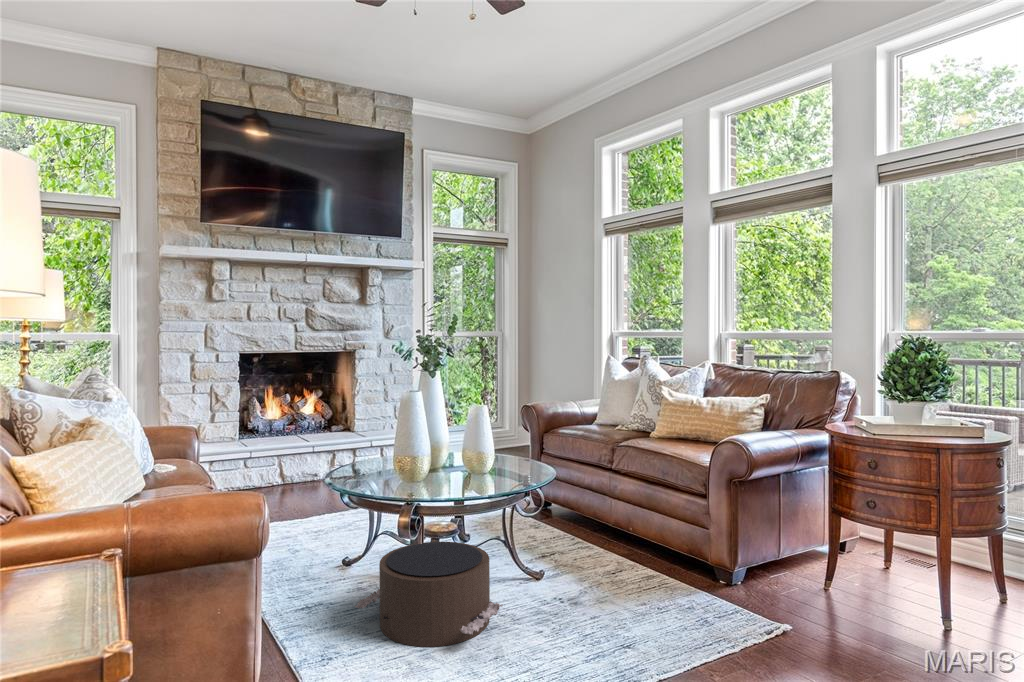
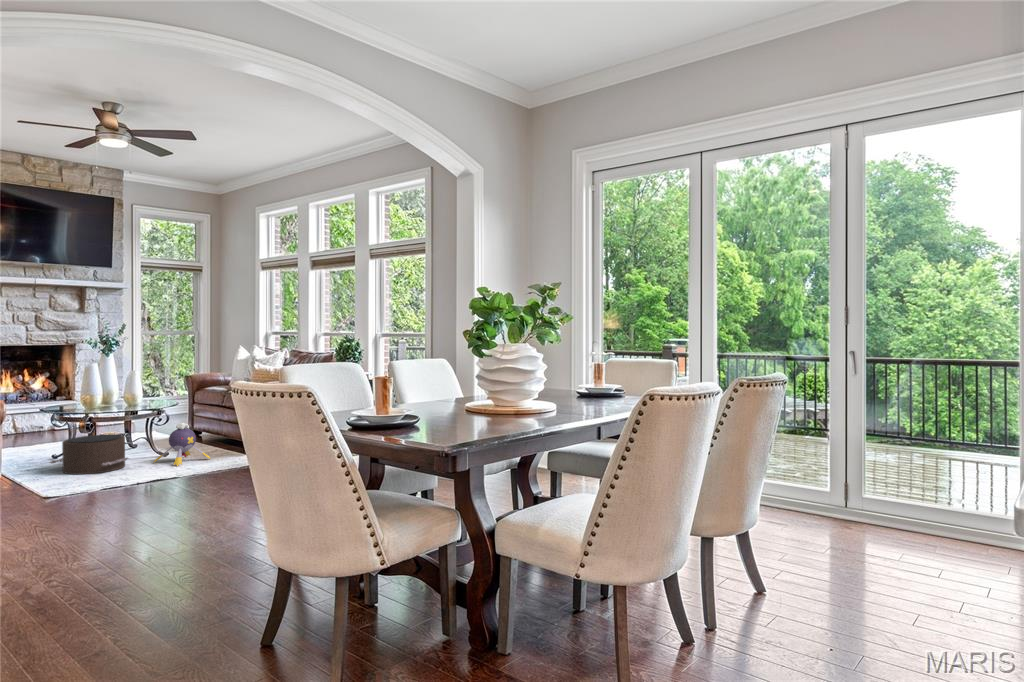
plush toy: none [536,525,643,631] -> present [154,422,211,466]

